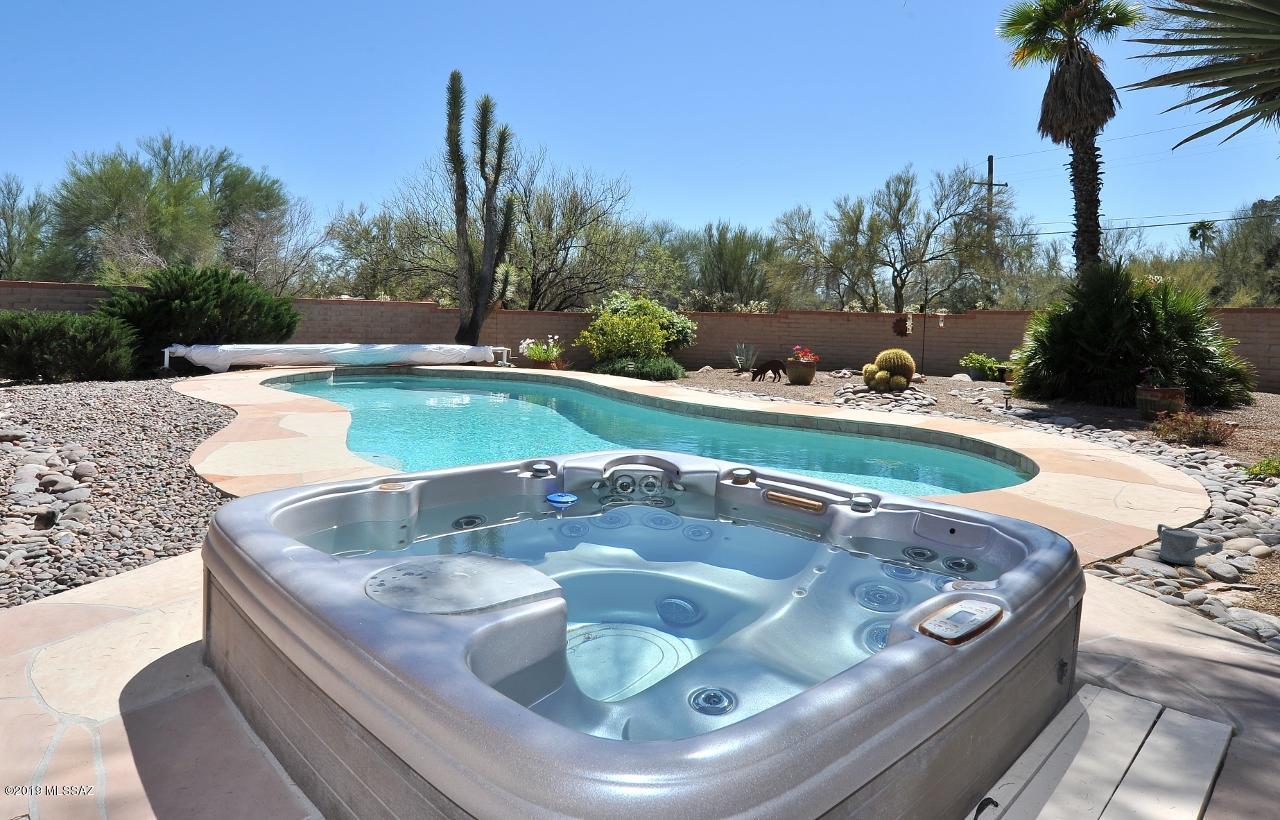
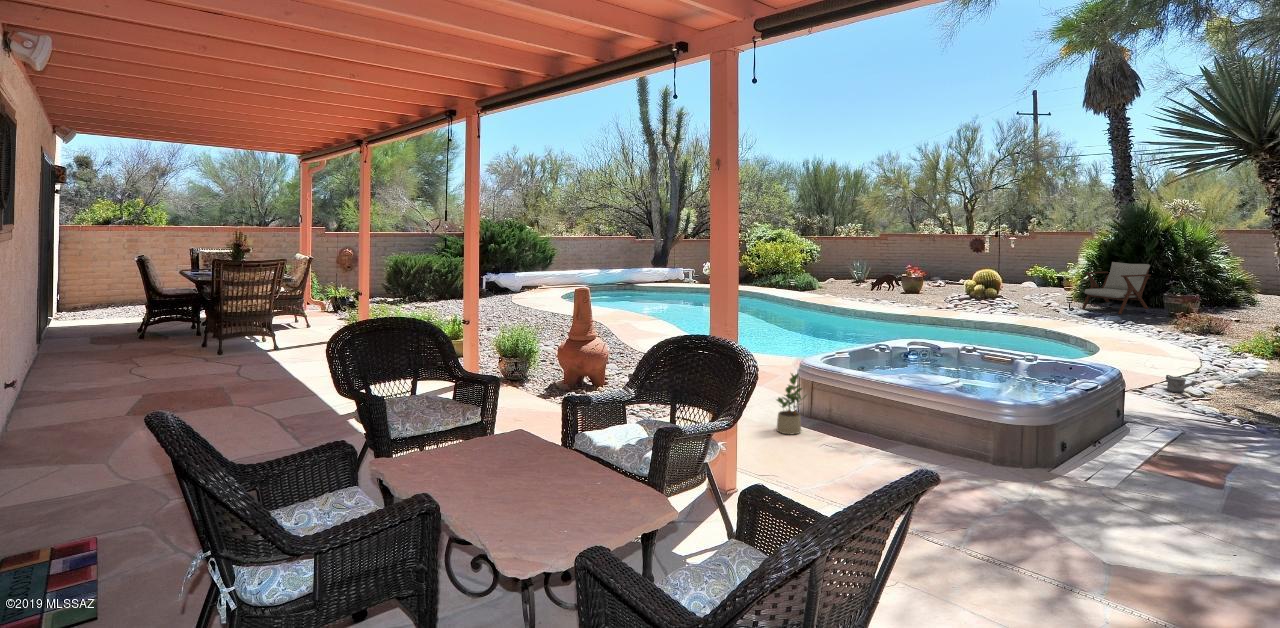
lounge chair: none [1022,340,1119,417] -> present [1082,262,1151,314]
potted plant: none [27,515,130,721] -> present [777,374,806,434]

